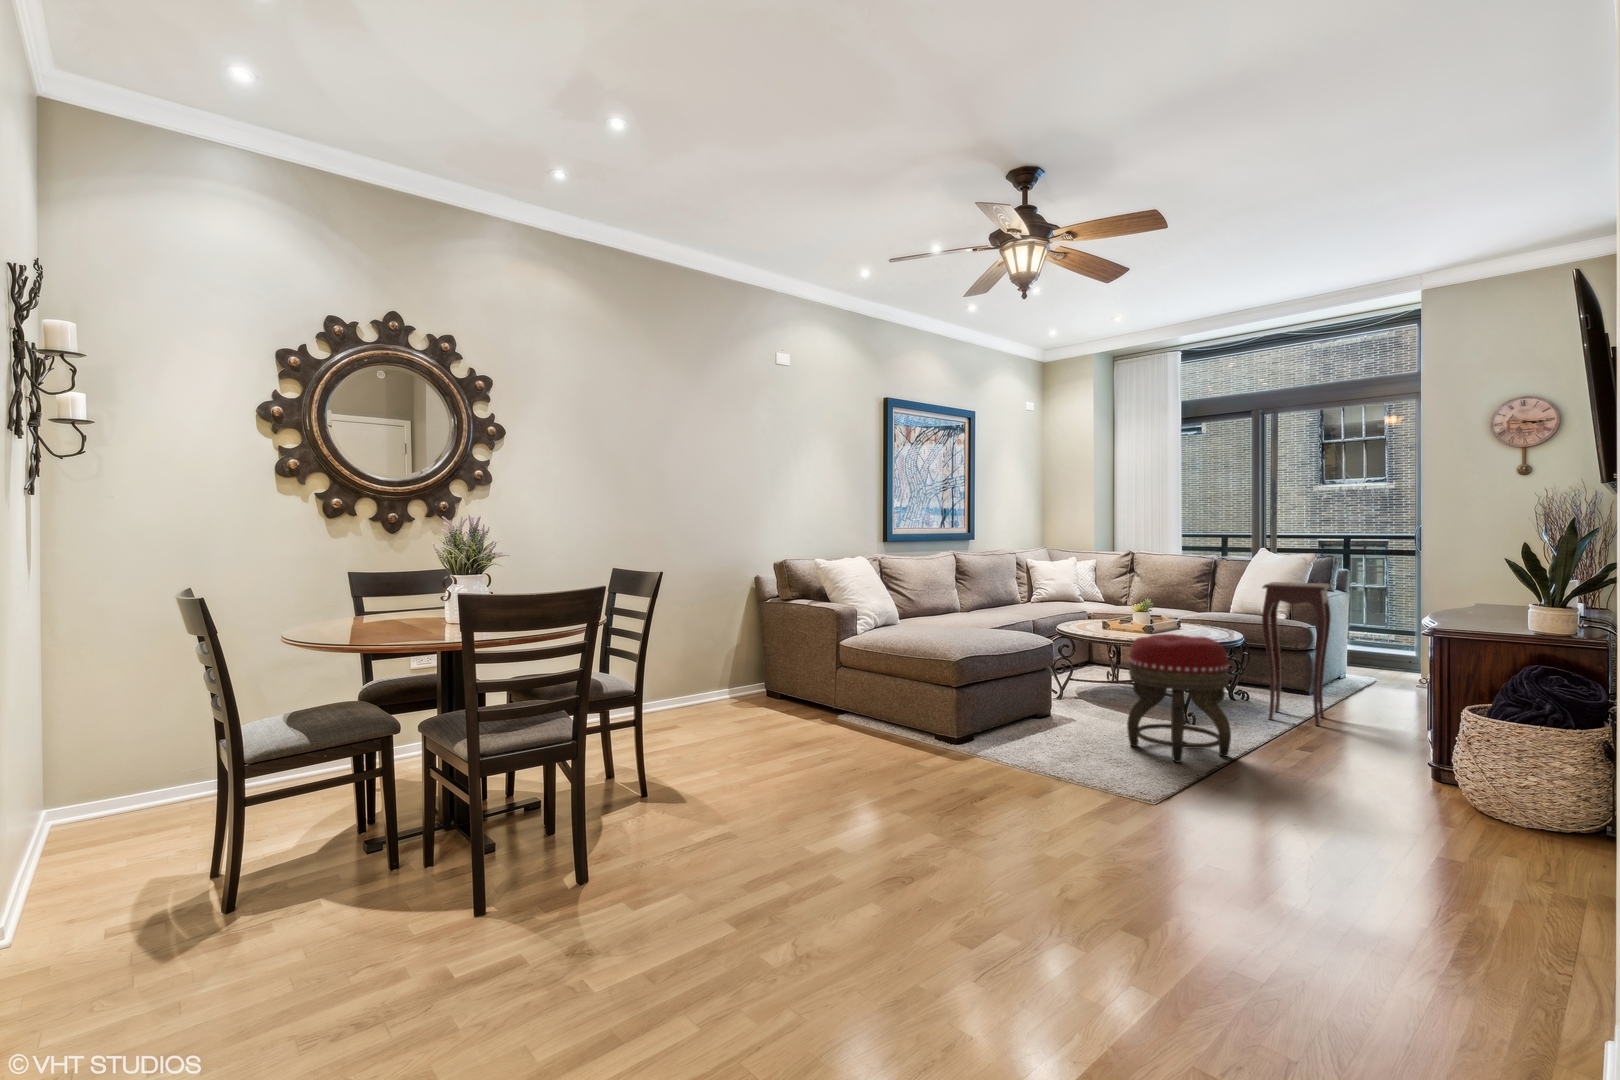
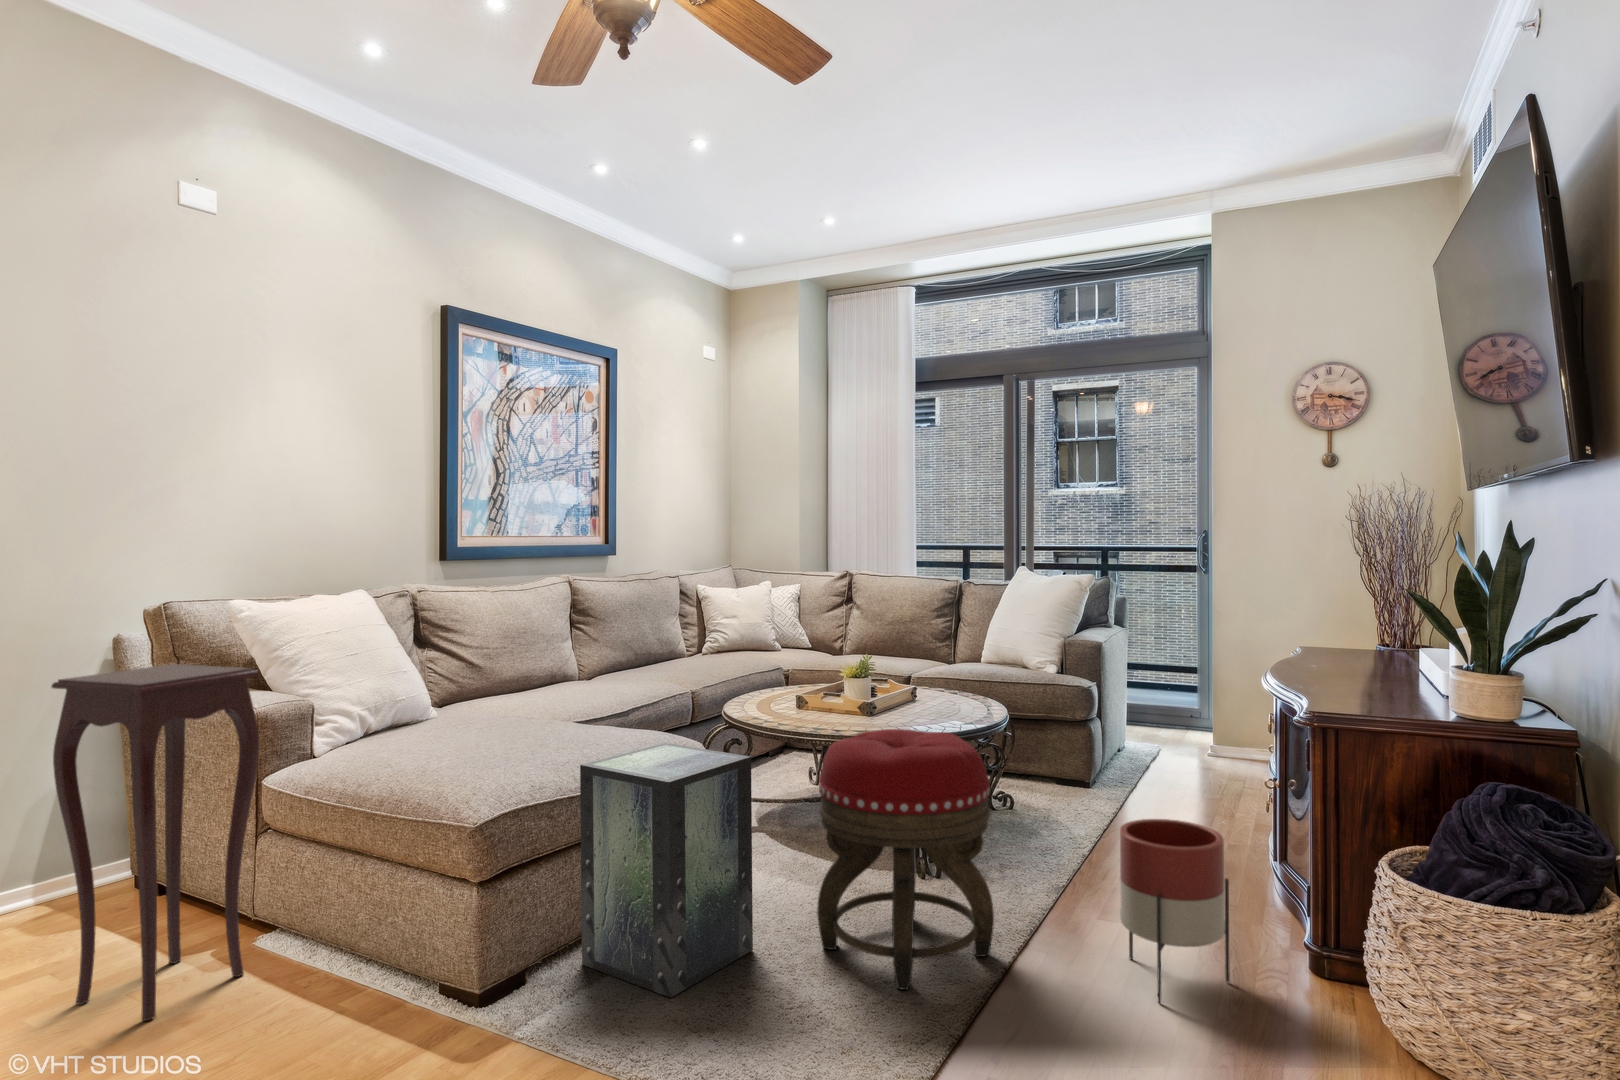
side table: present [1262,582,1331,726] -> present [52,664,260,1021]
storage box: none [1002,637,1091,754] -> present [580,743,753,998]
planter: none [1308,688,1377,780] -> present [1120,819,1230,1003]

